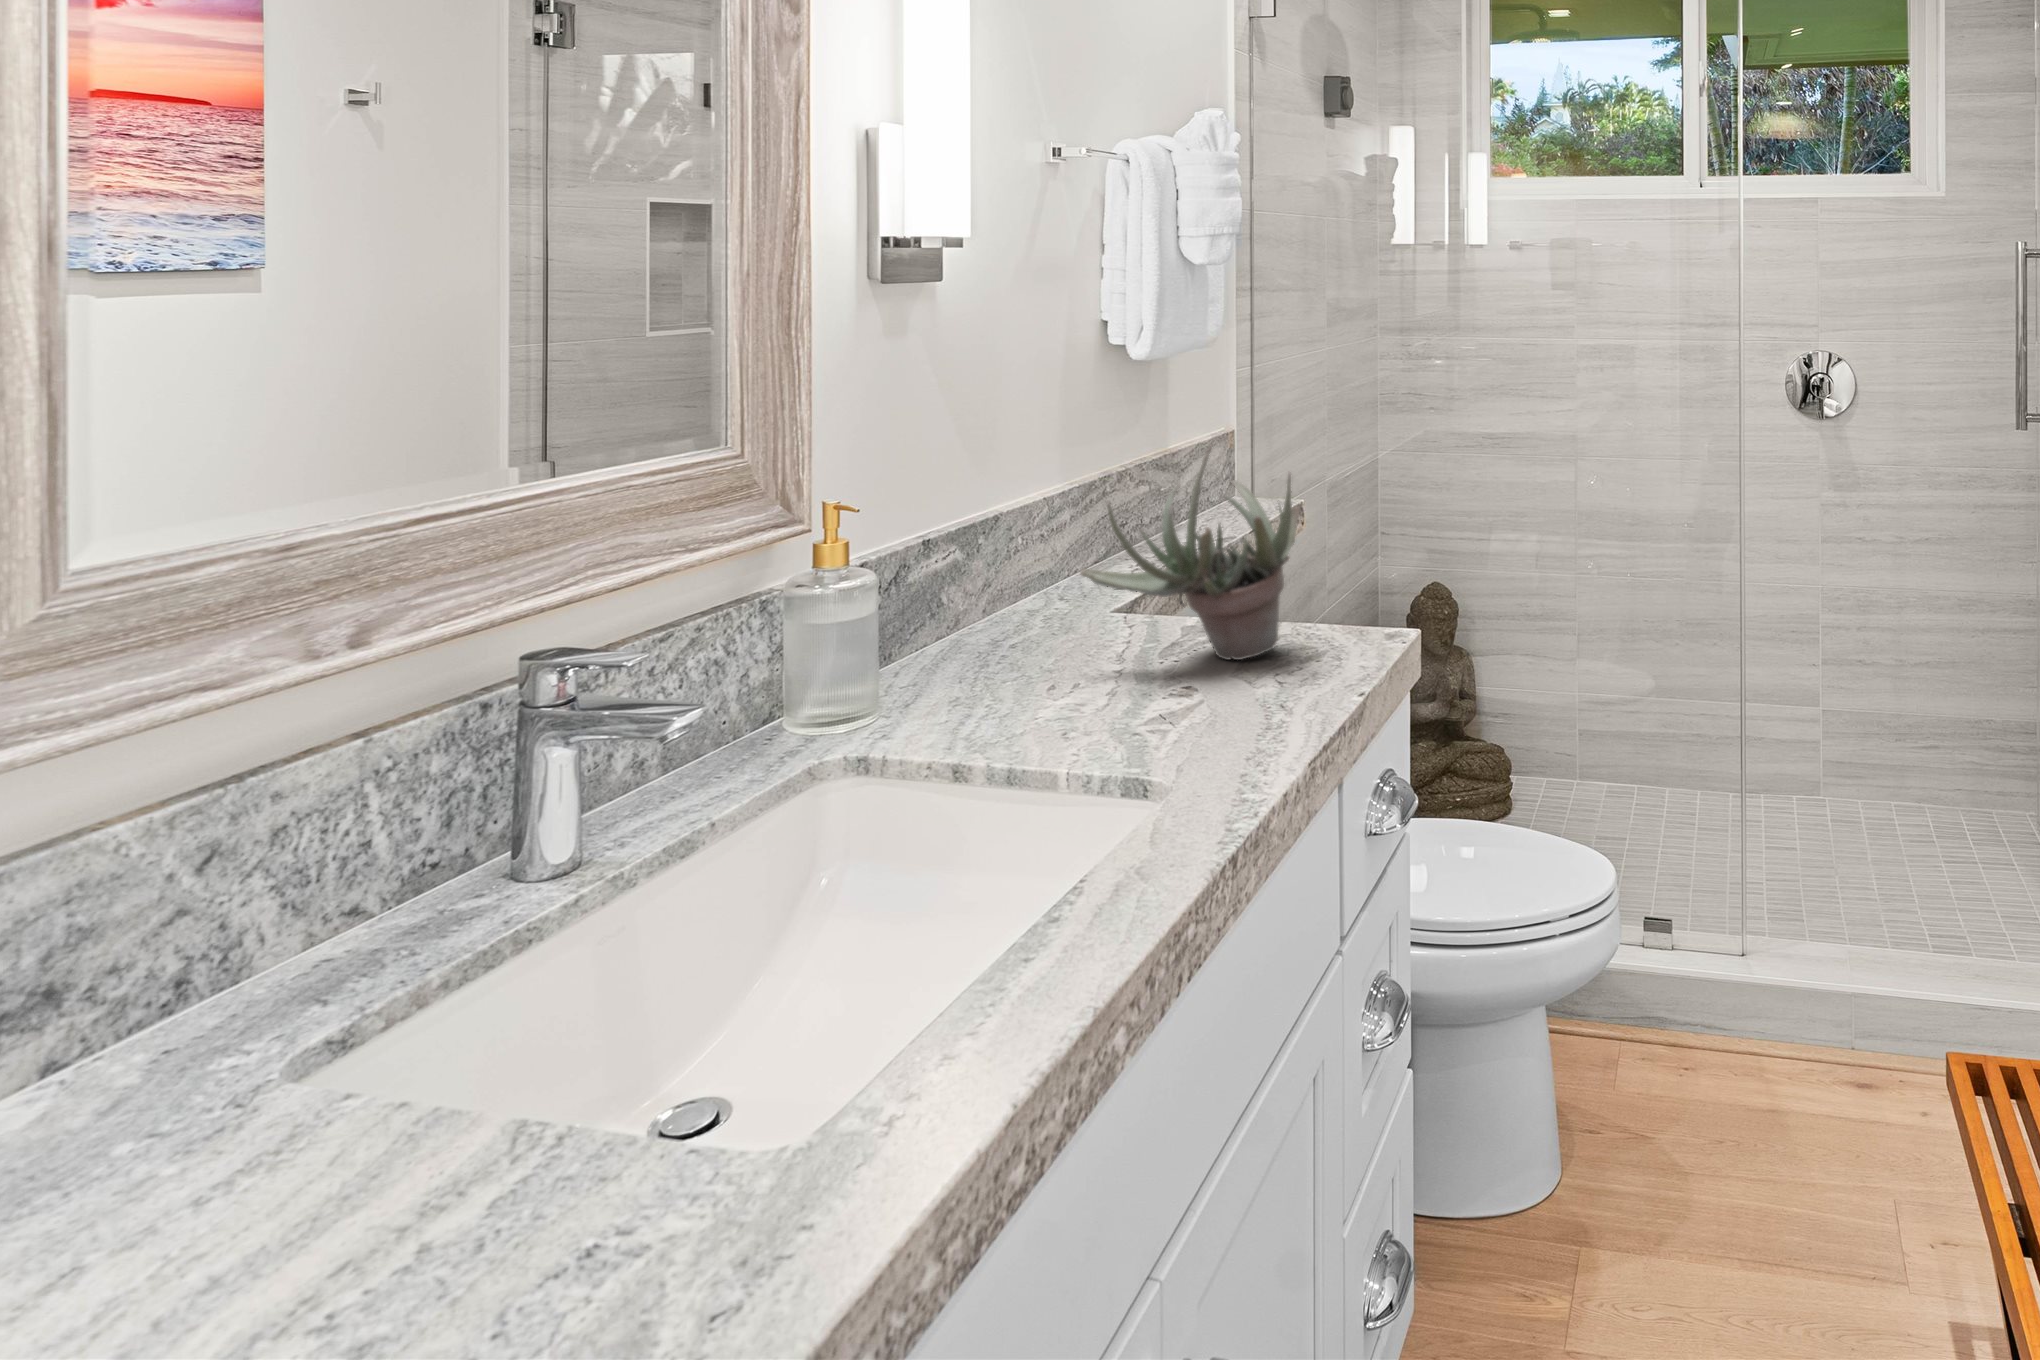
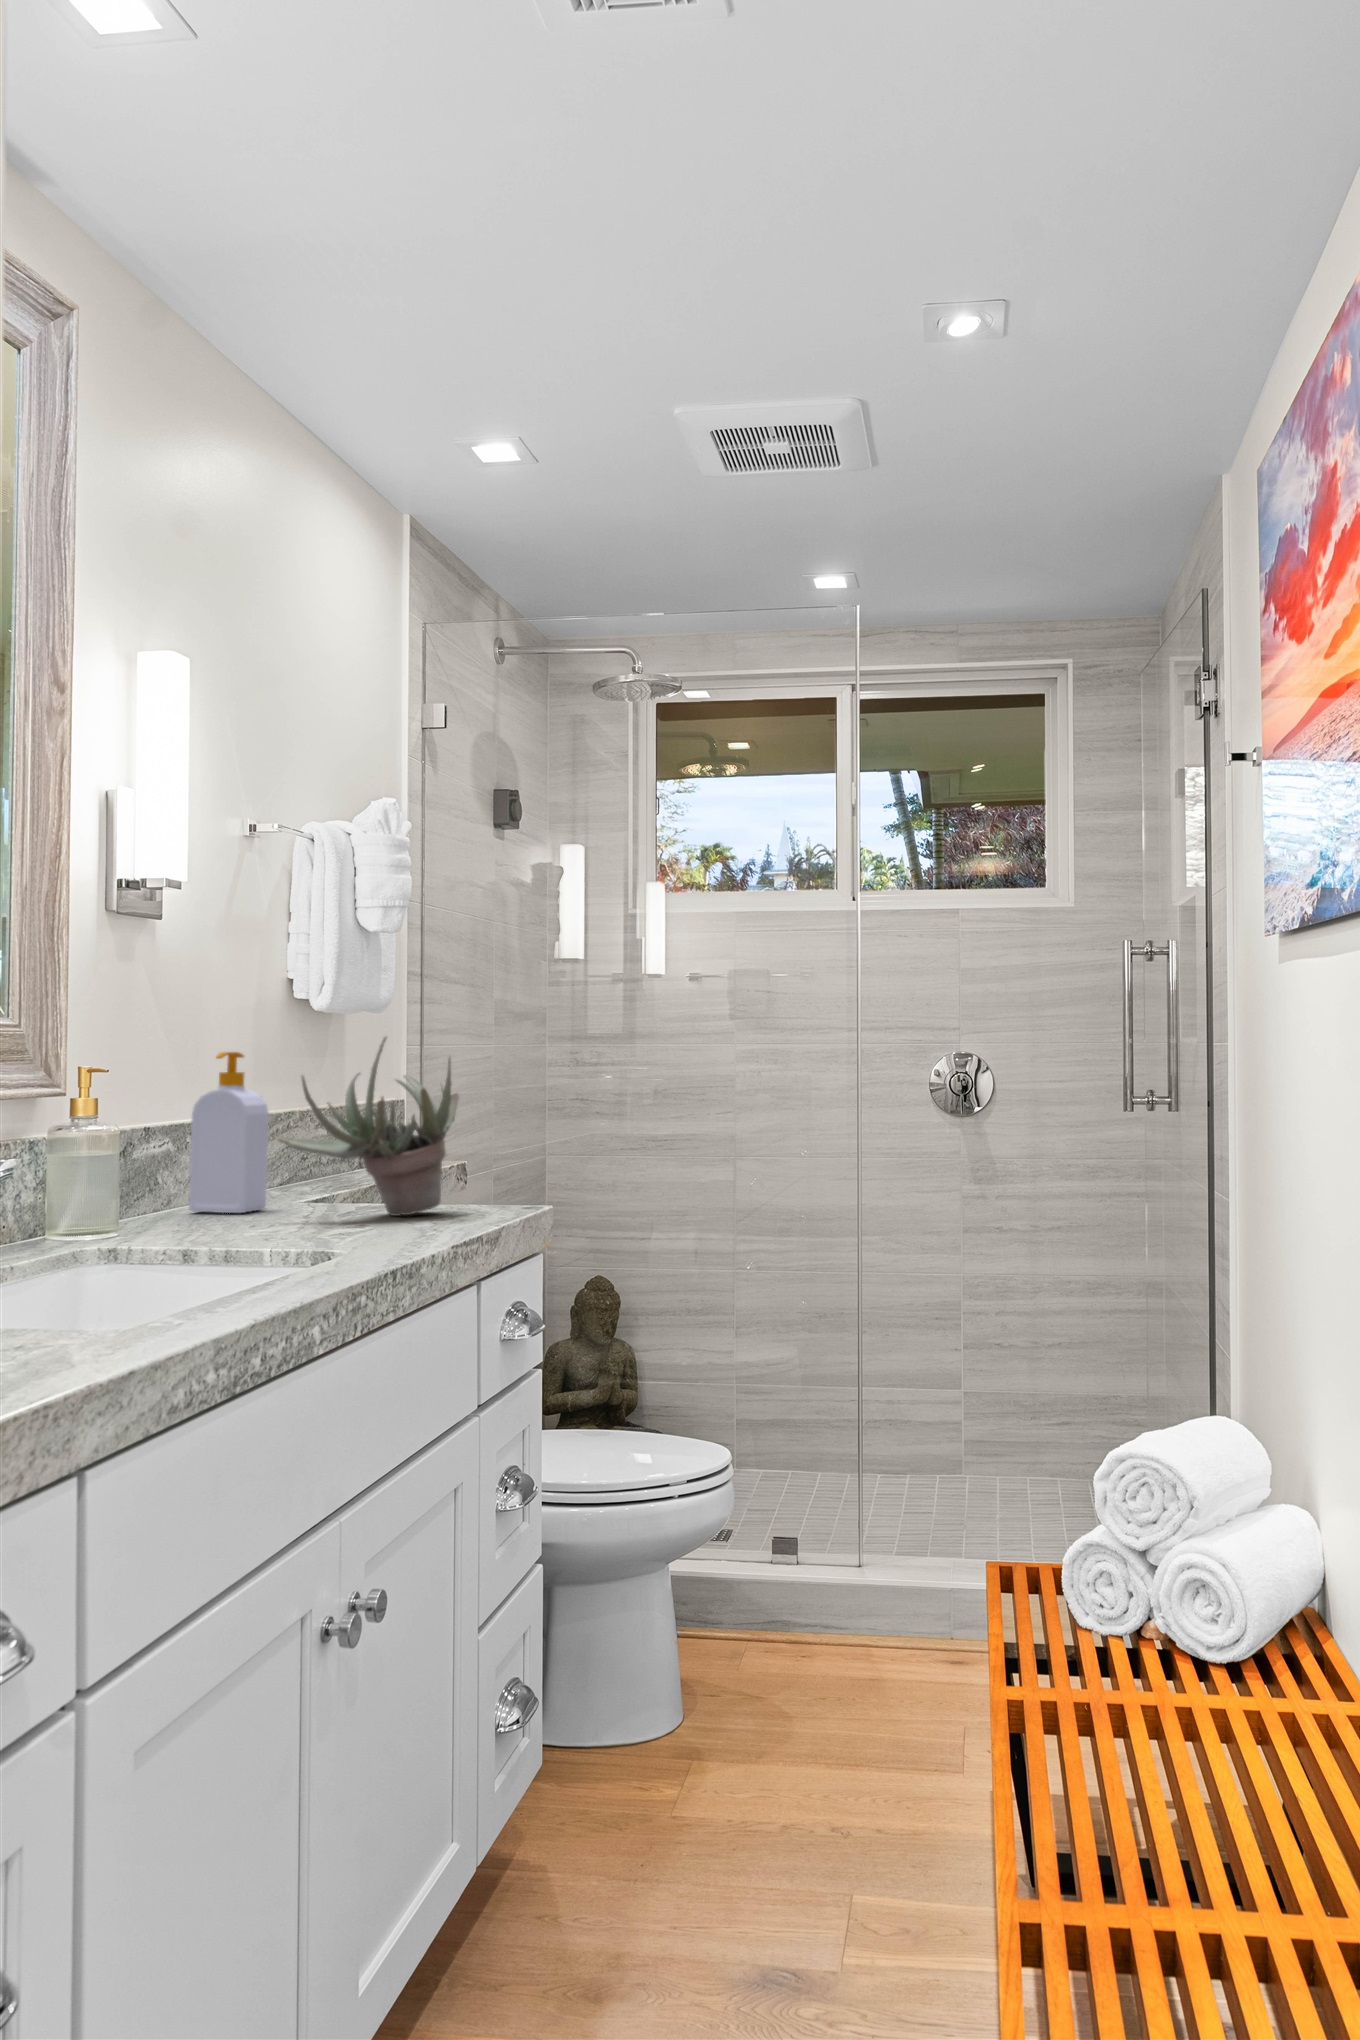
soap bottle: none [980,445,1072,641] -> present [189,1052,269,1213]

